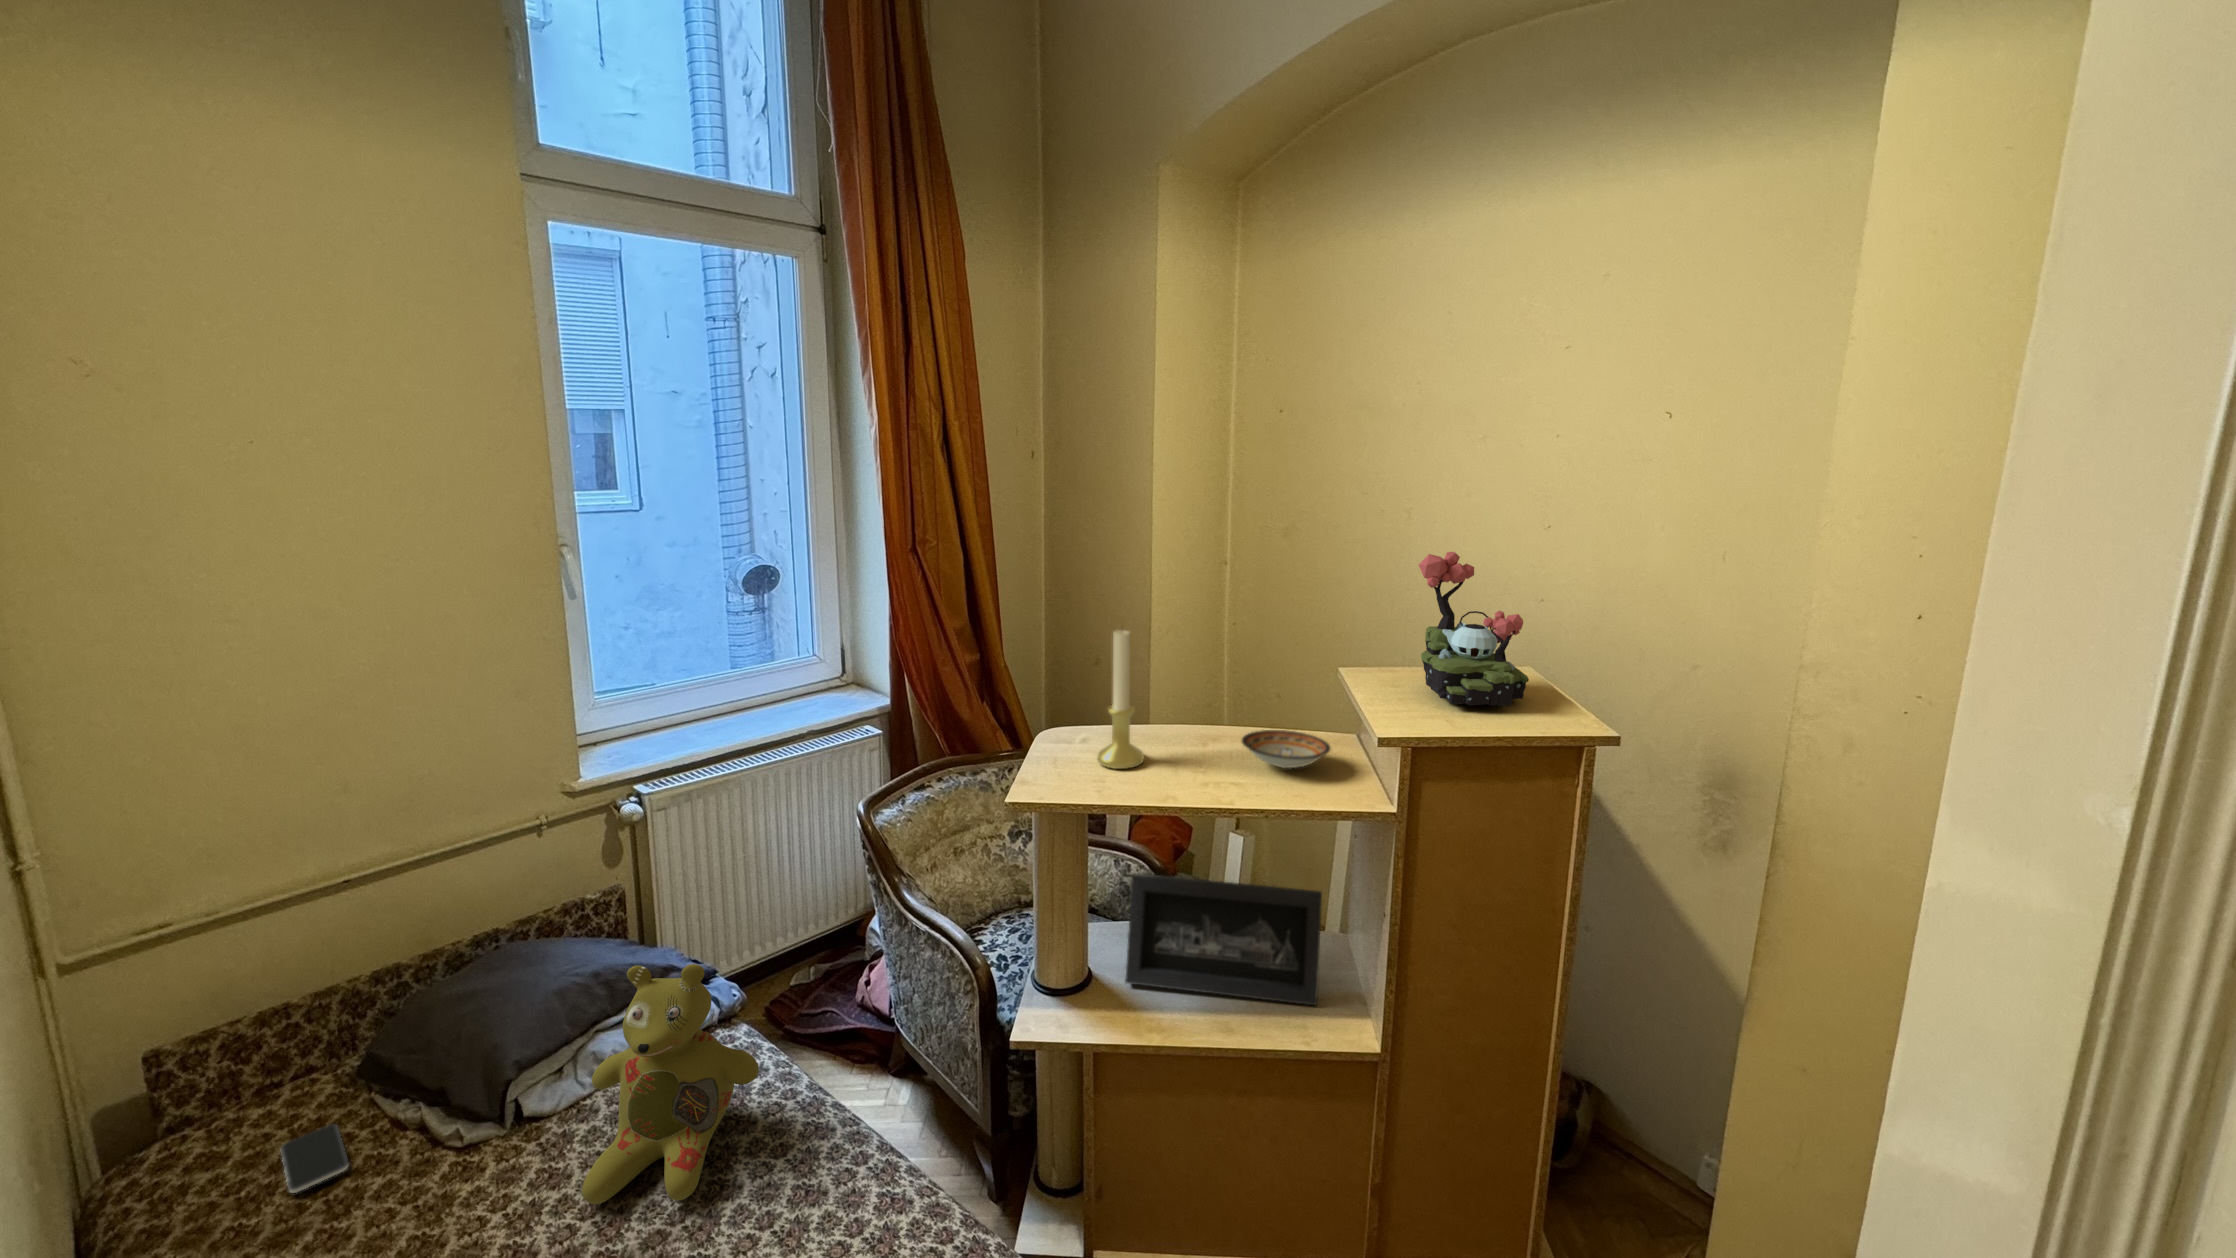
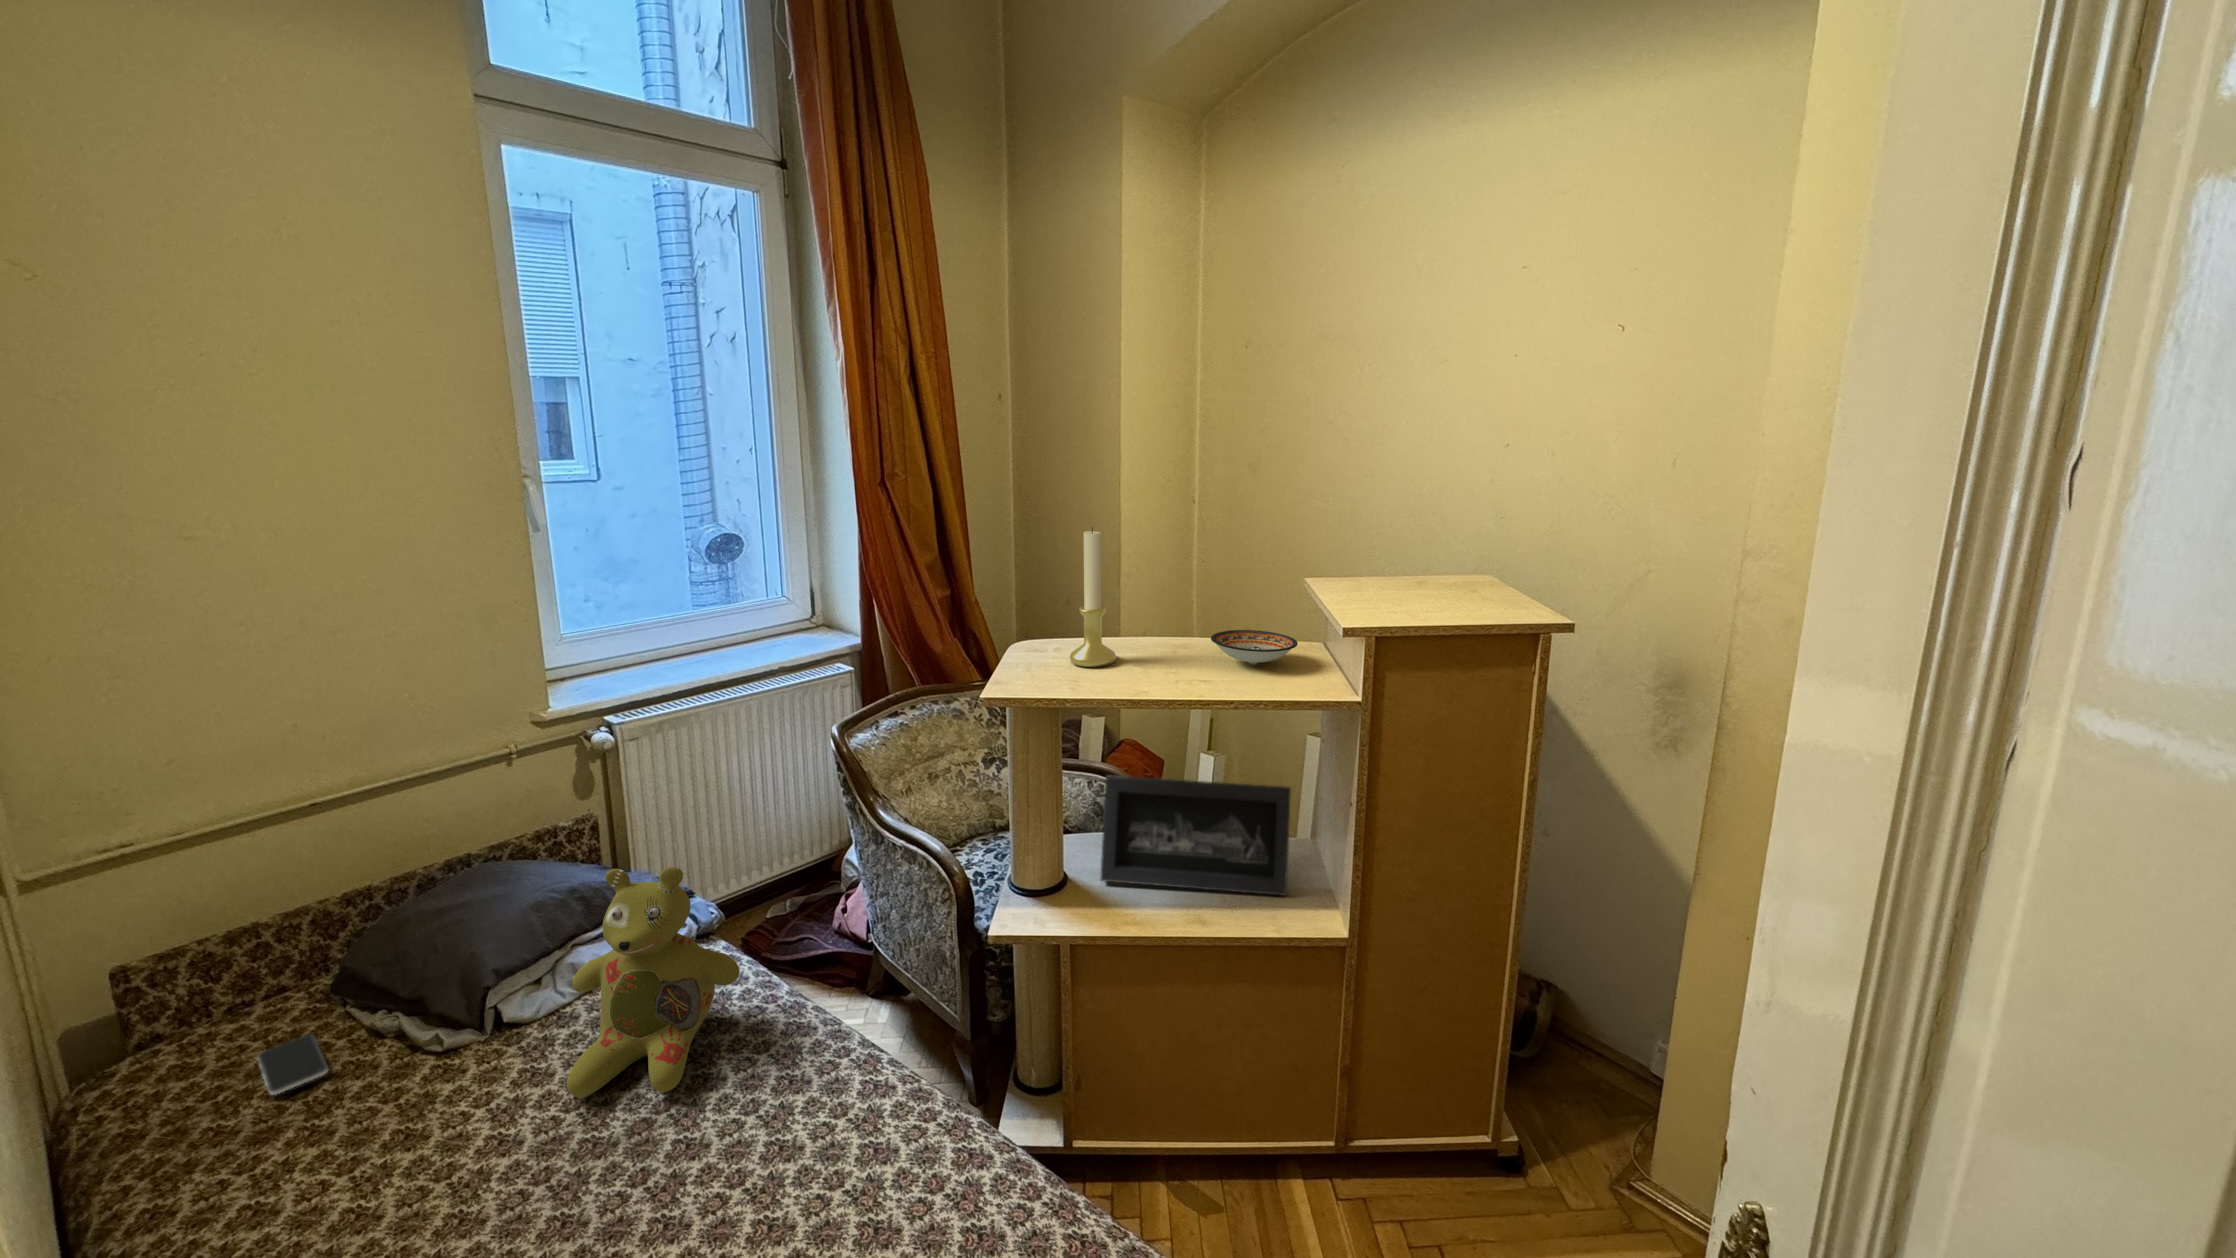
plant: present [1419,552,1529,706] -> none [1381,453,1488,596]

